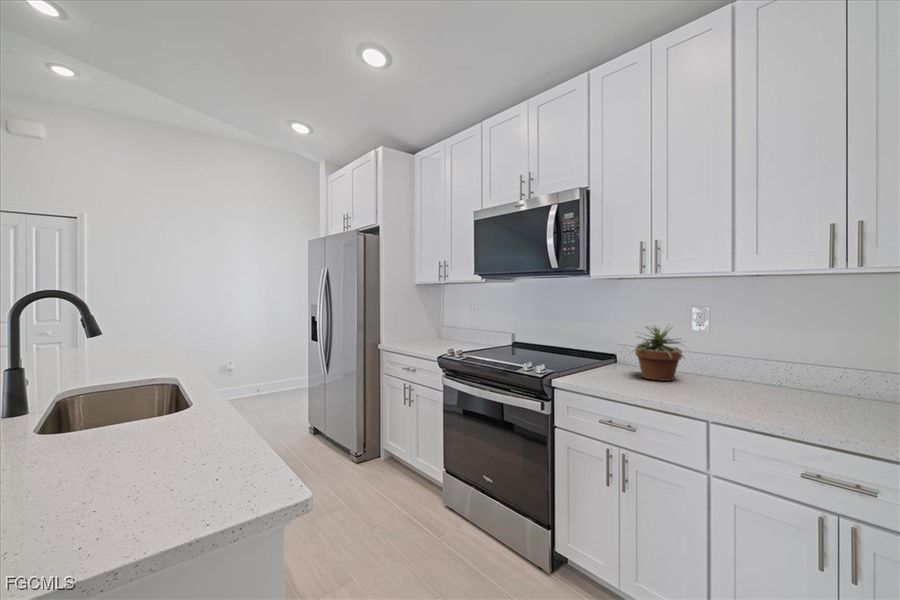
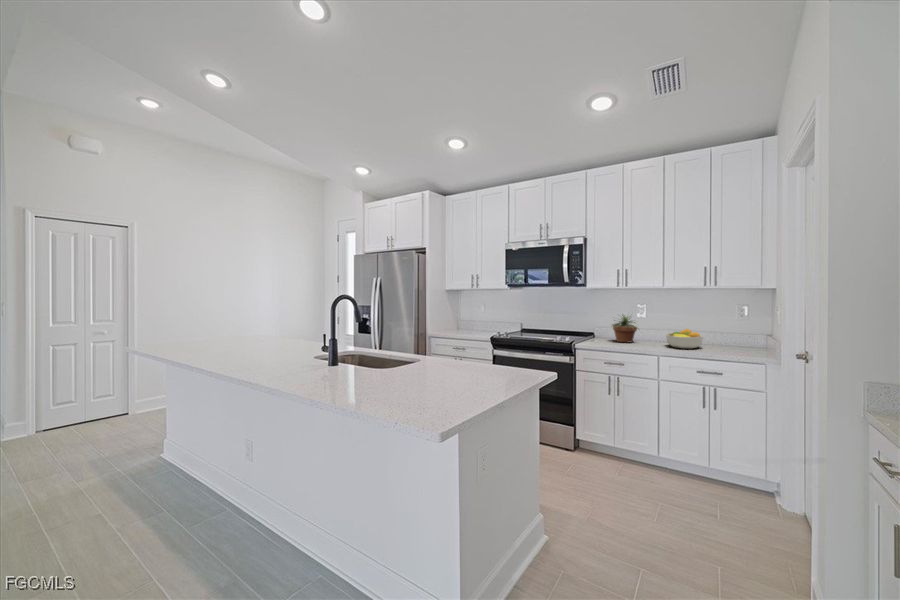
fruit bowl: none [739,360,828,408] -> present [666,329,703,349]

